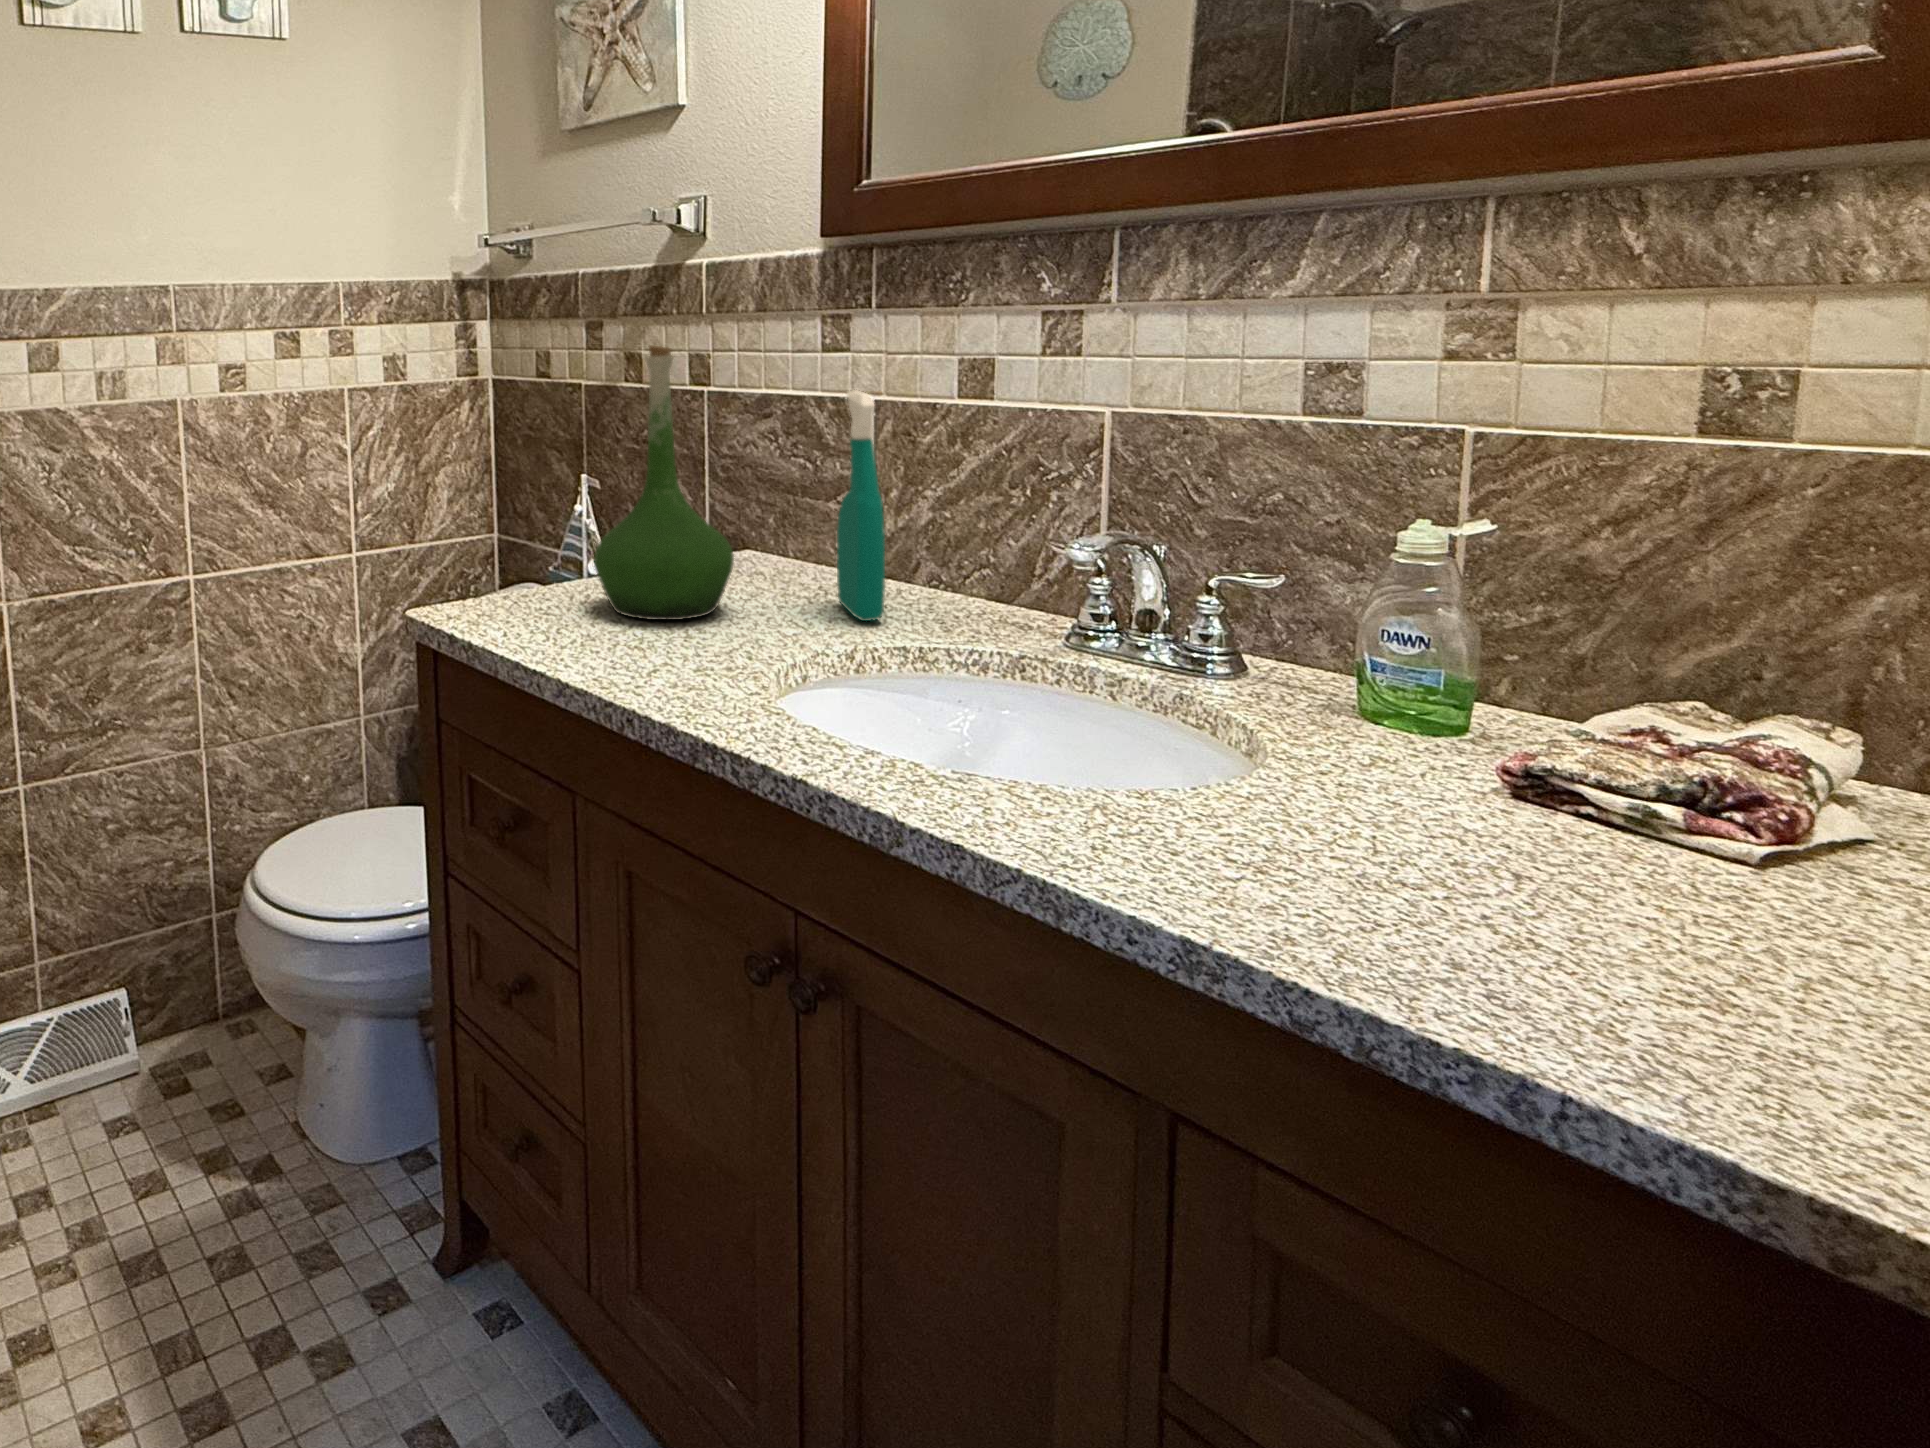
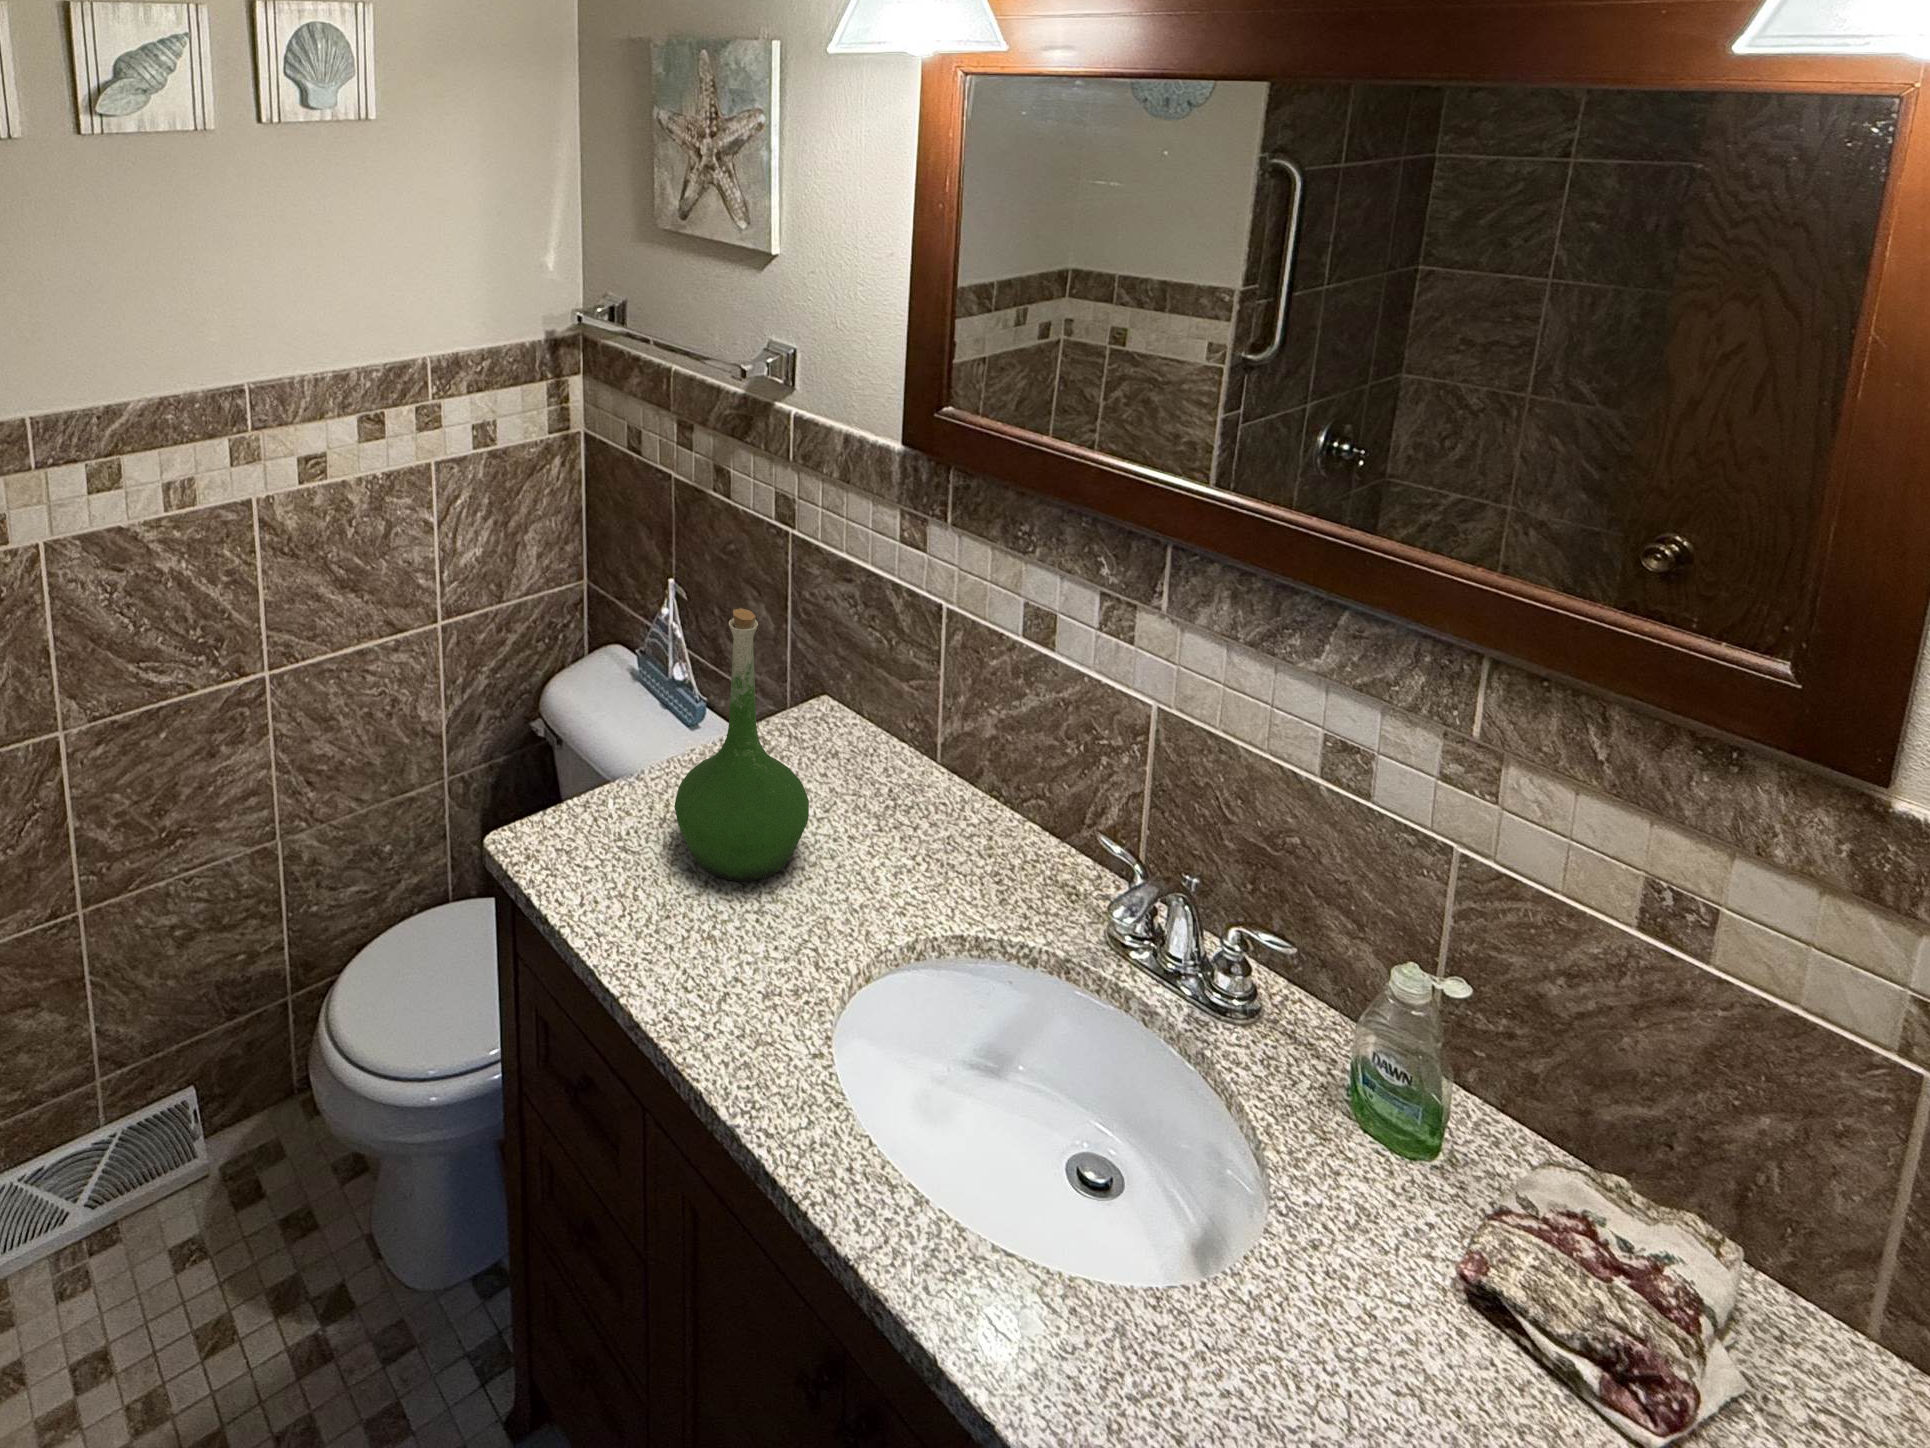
spray bottle: present [837,390,885,621] -> none [905,649,950,880]

